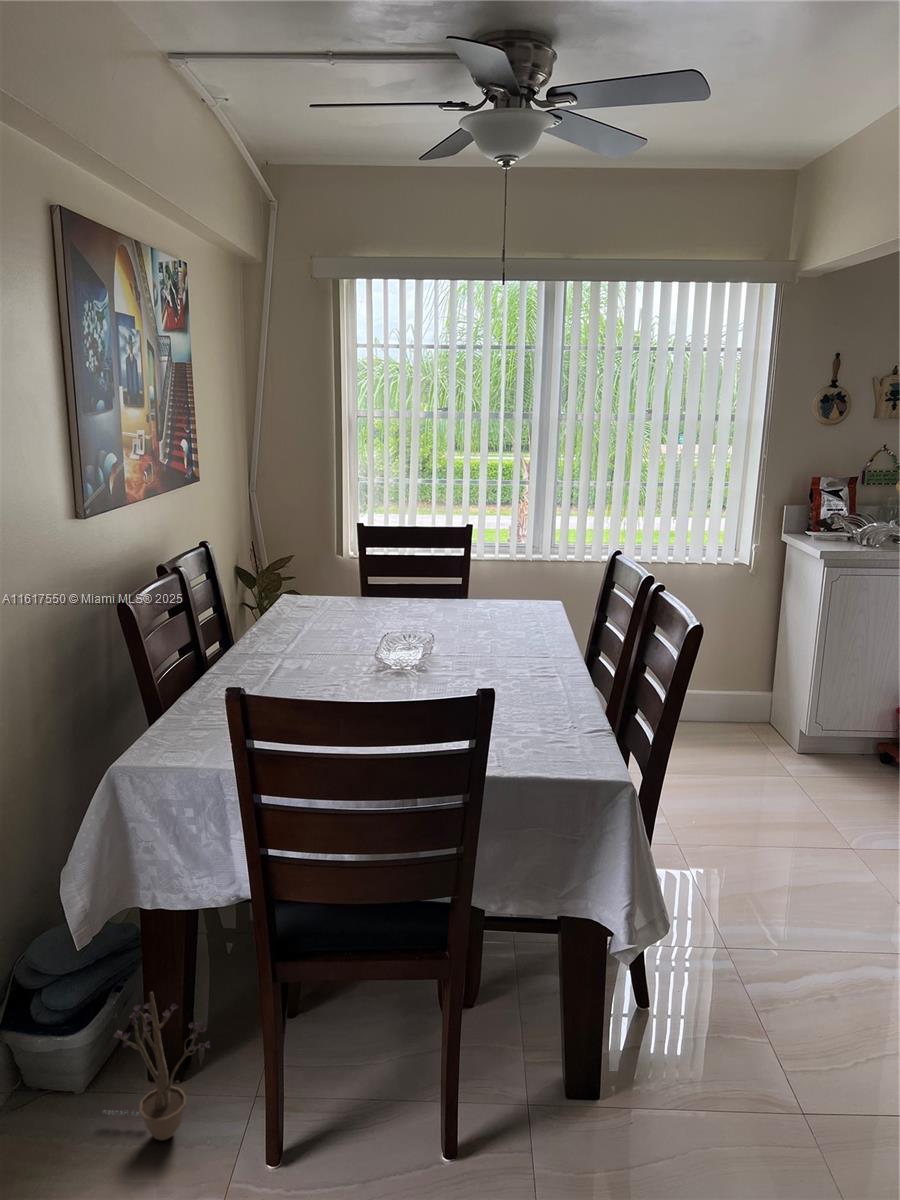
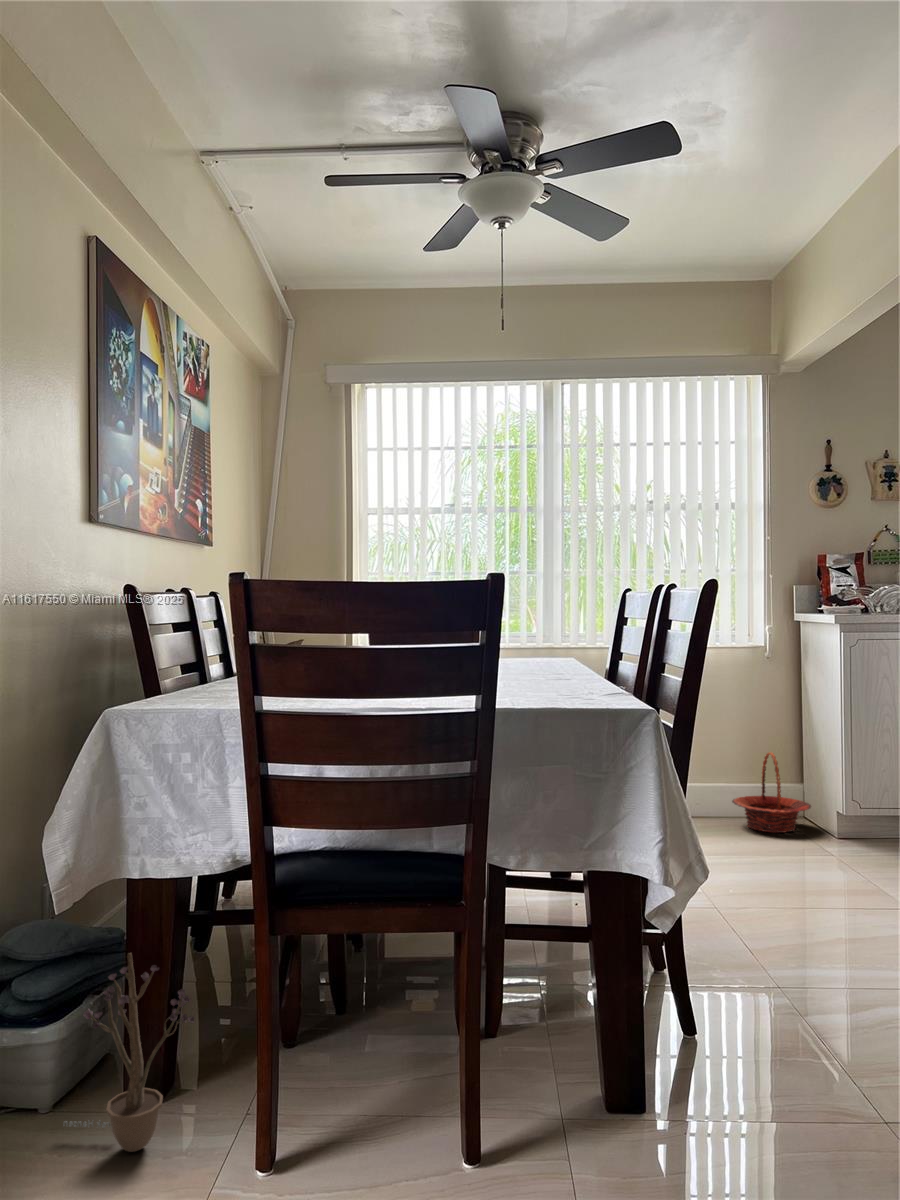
basket: none [704,670,779,747] -> present [732,752,811,833]

